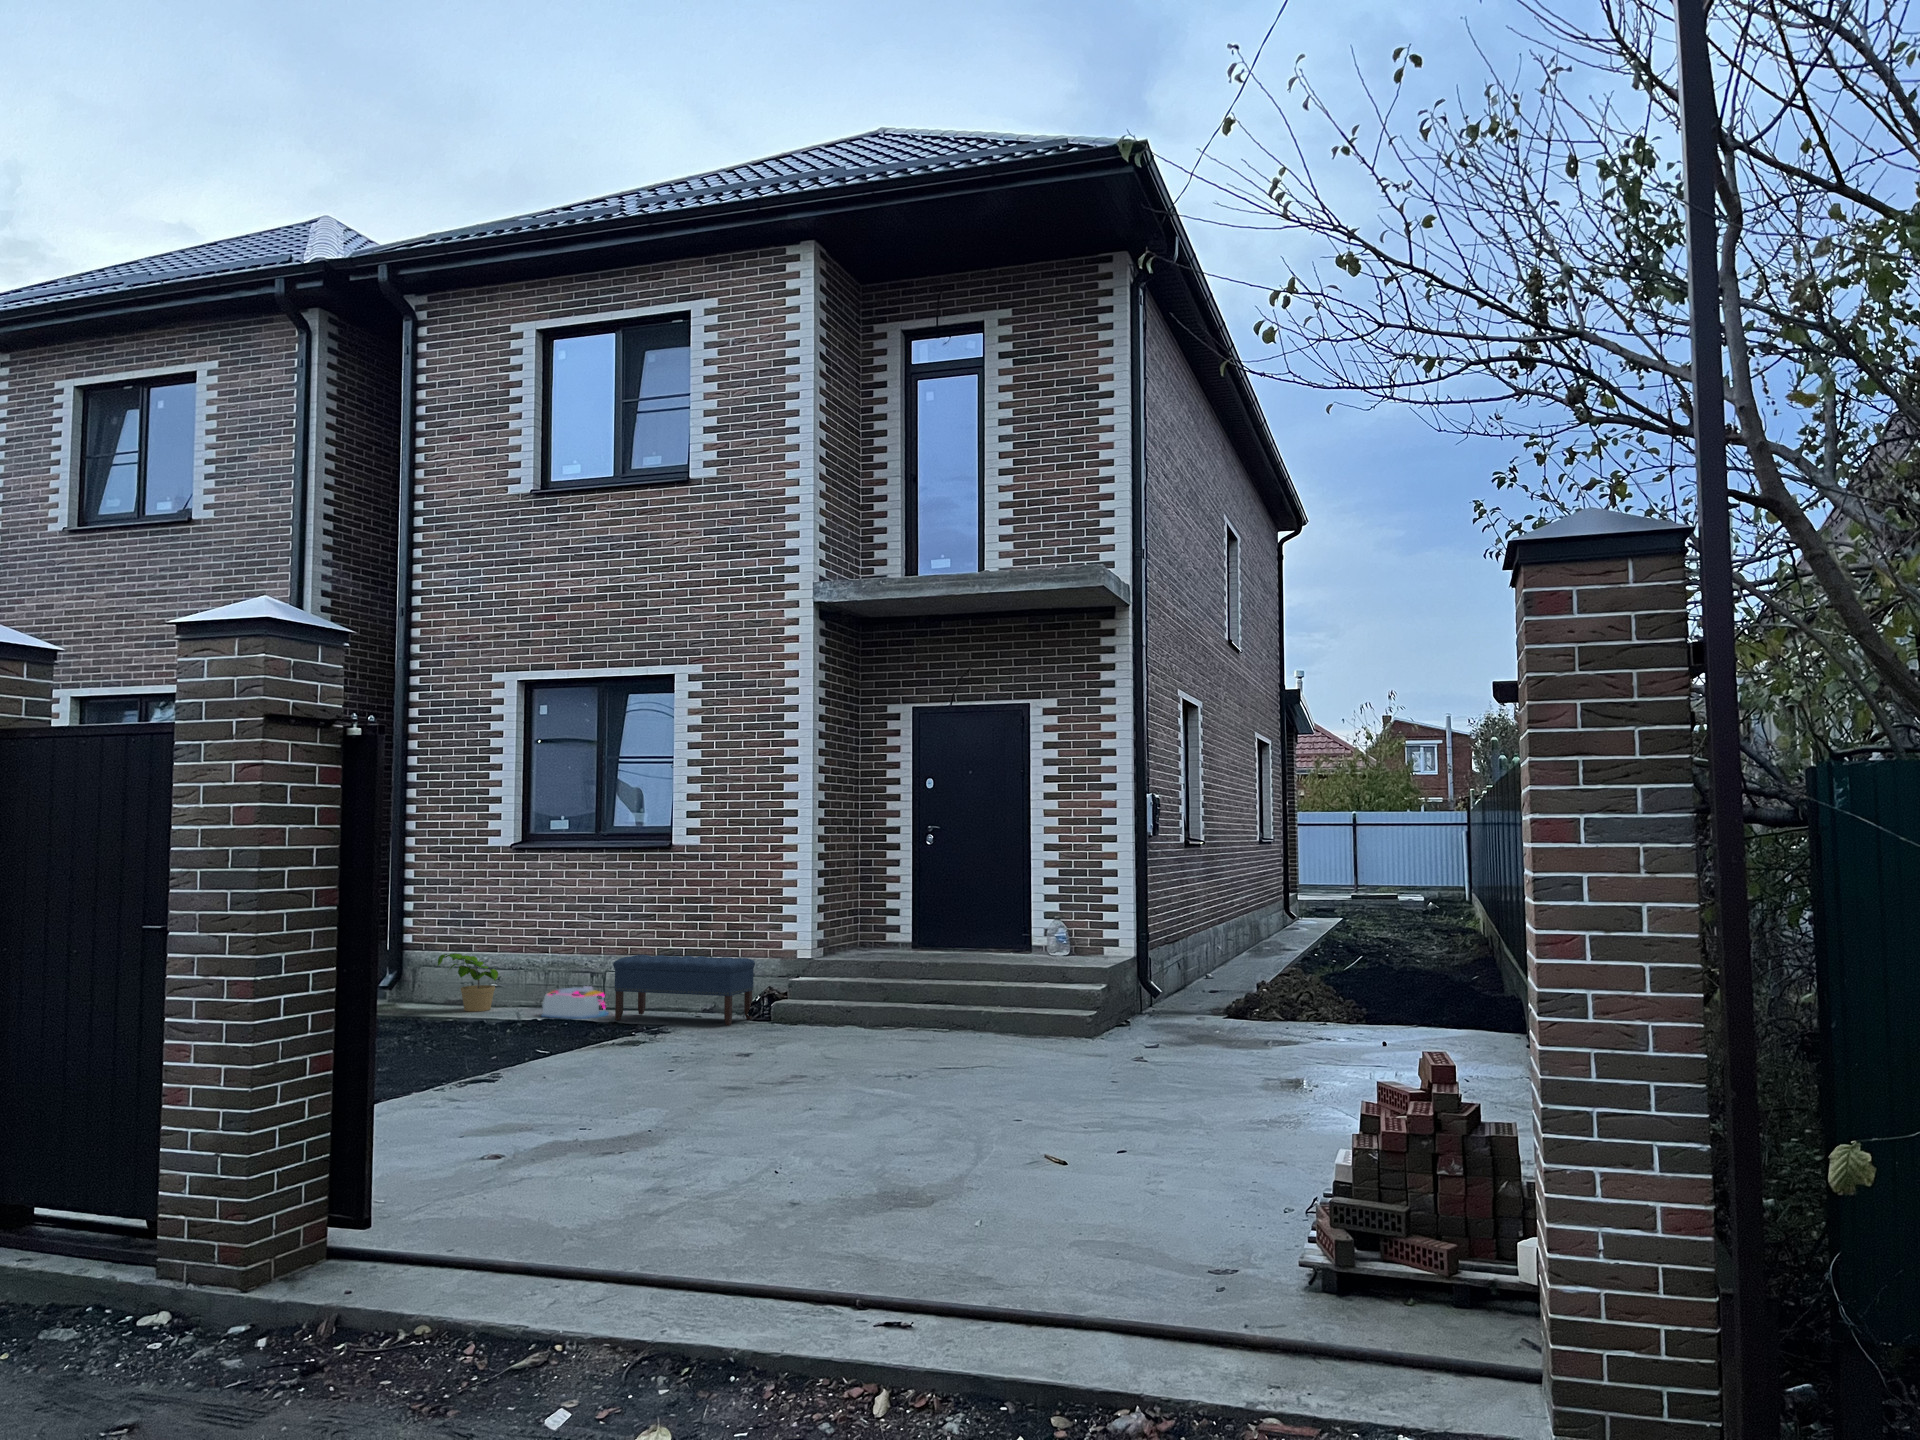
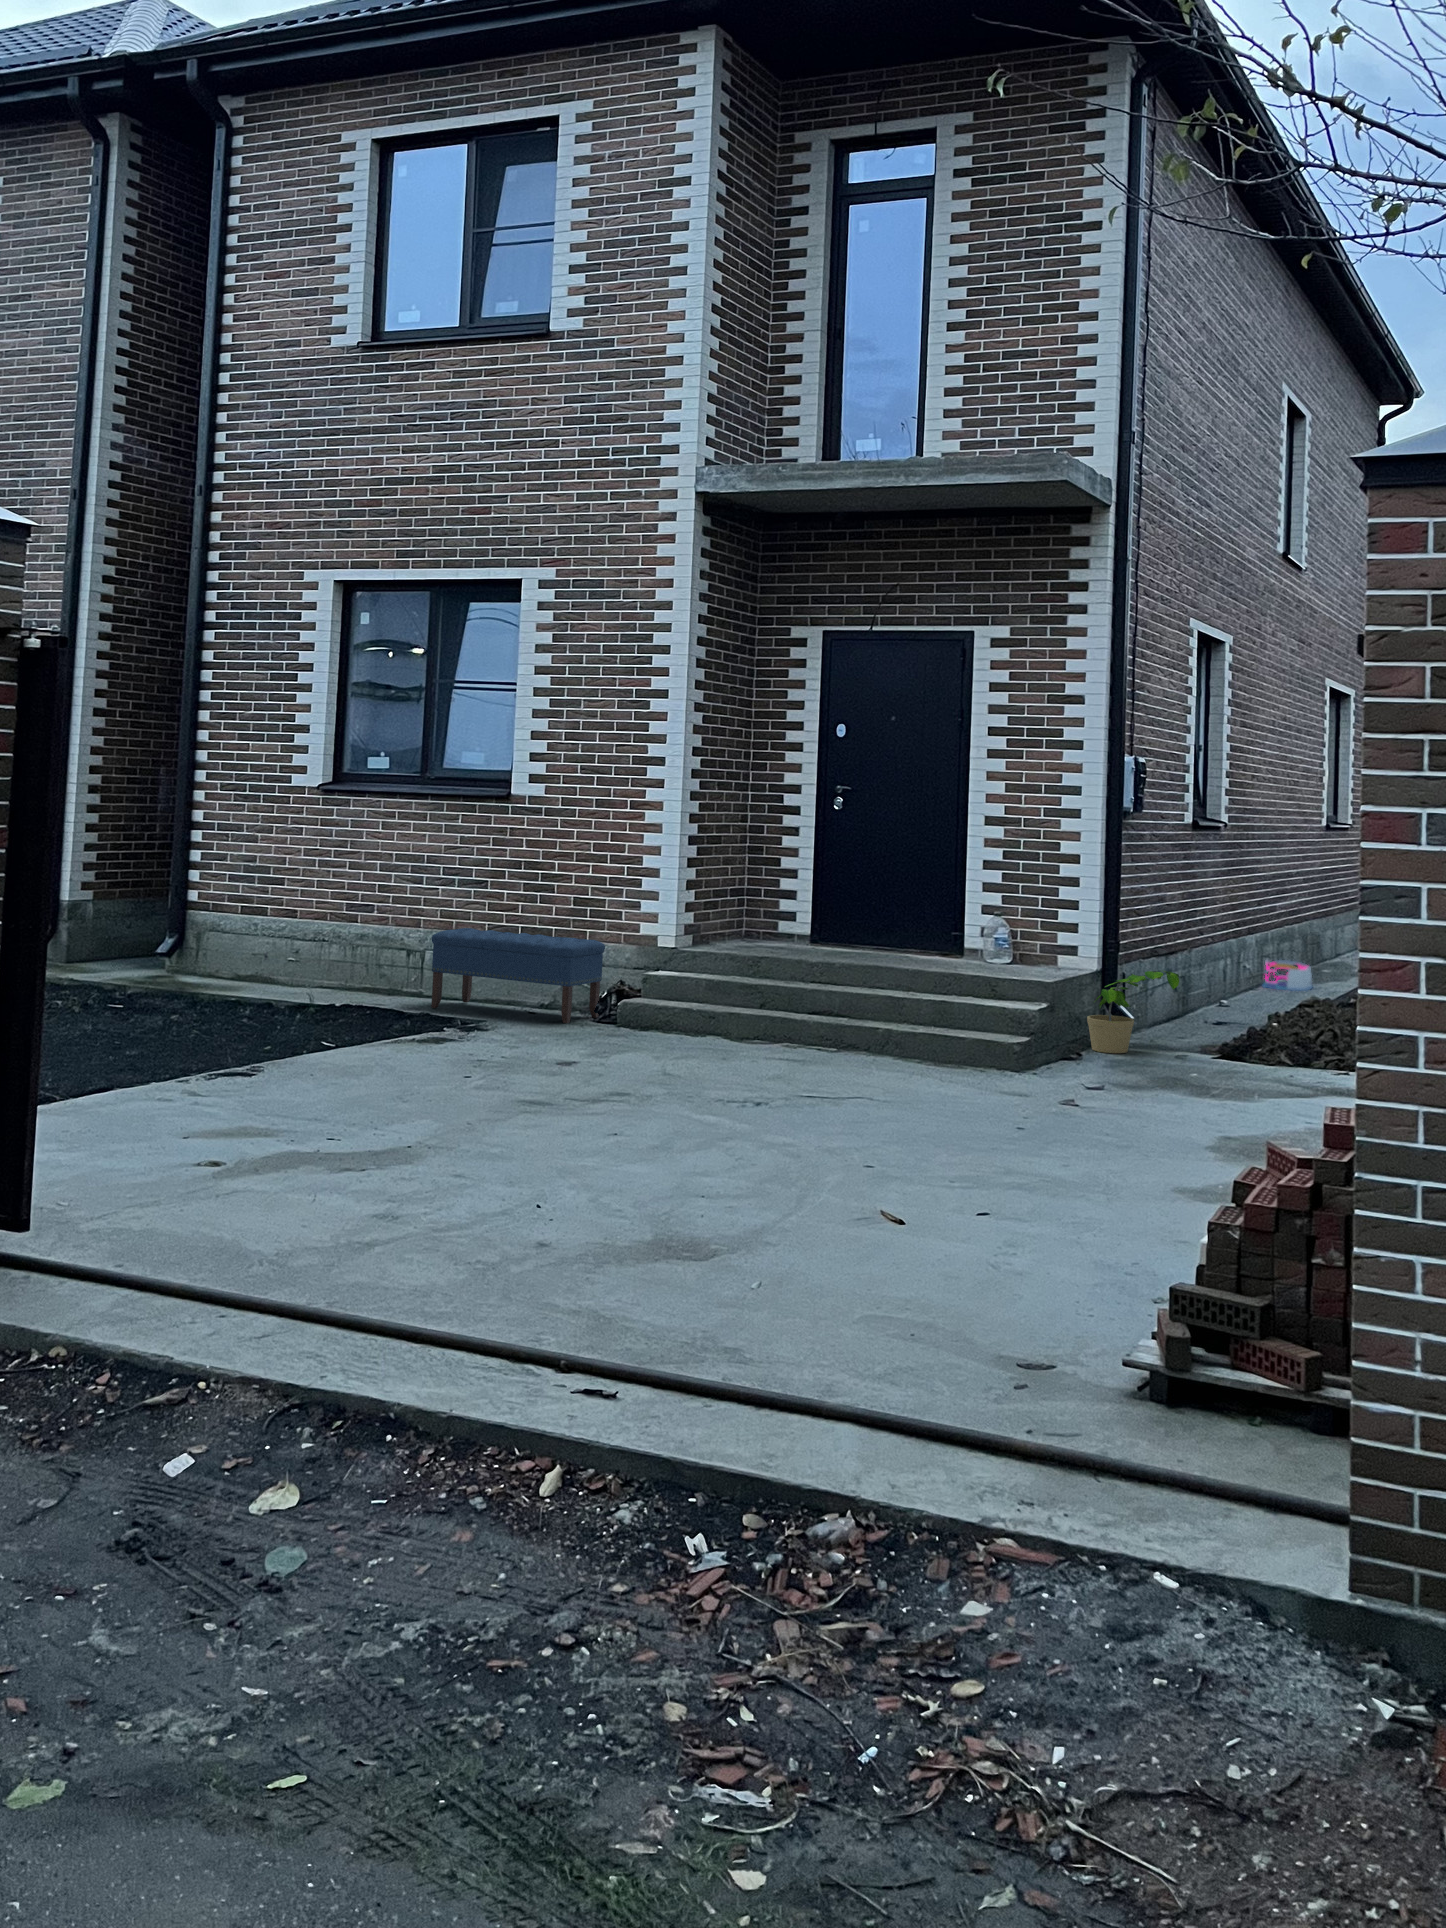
potted plant: present [438,953,498,1012] -> present [1087,971,1179,1053]
storage bin: present [542,986,608,1019] -> present [1262,960,1312,991]

